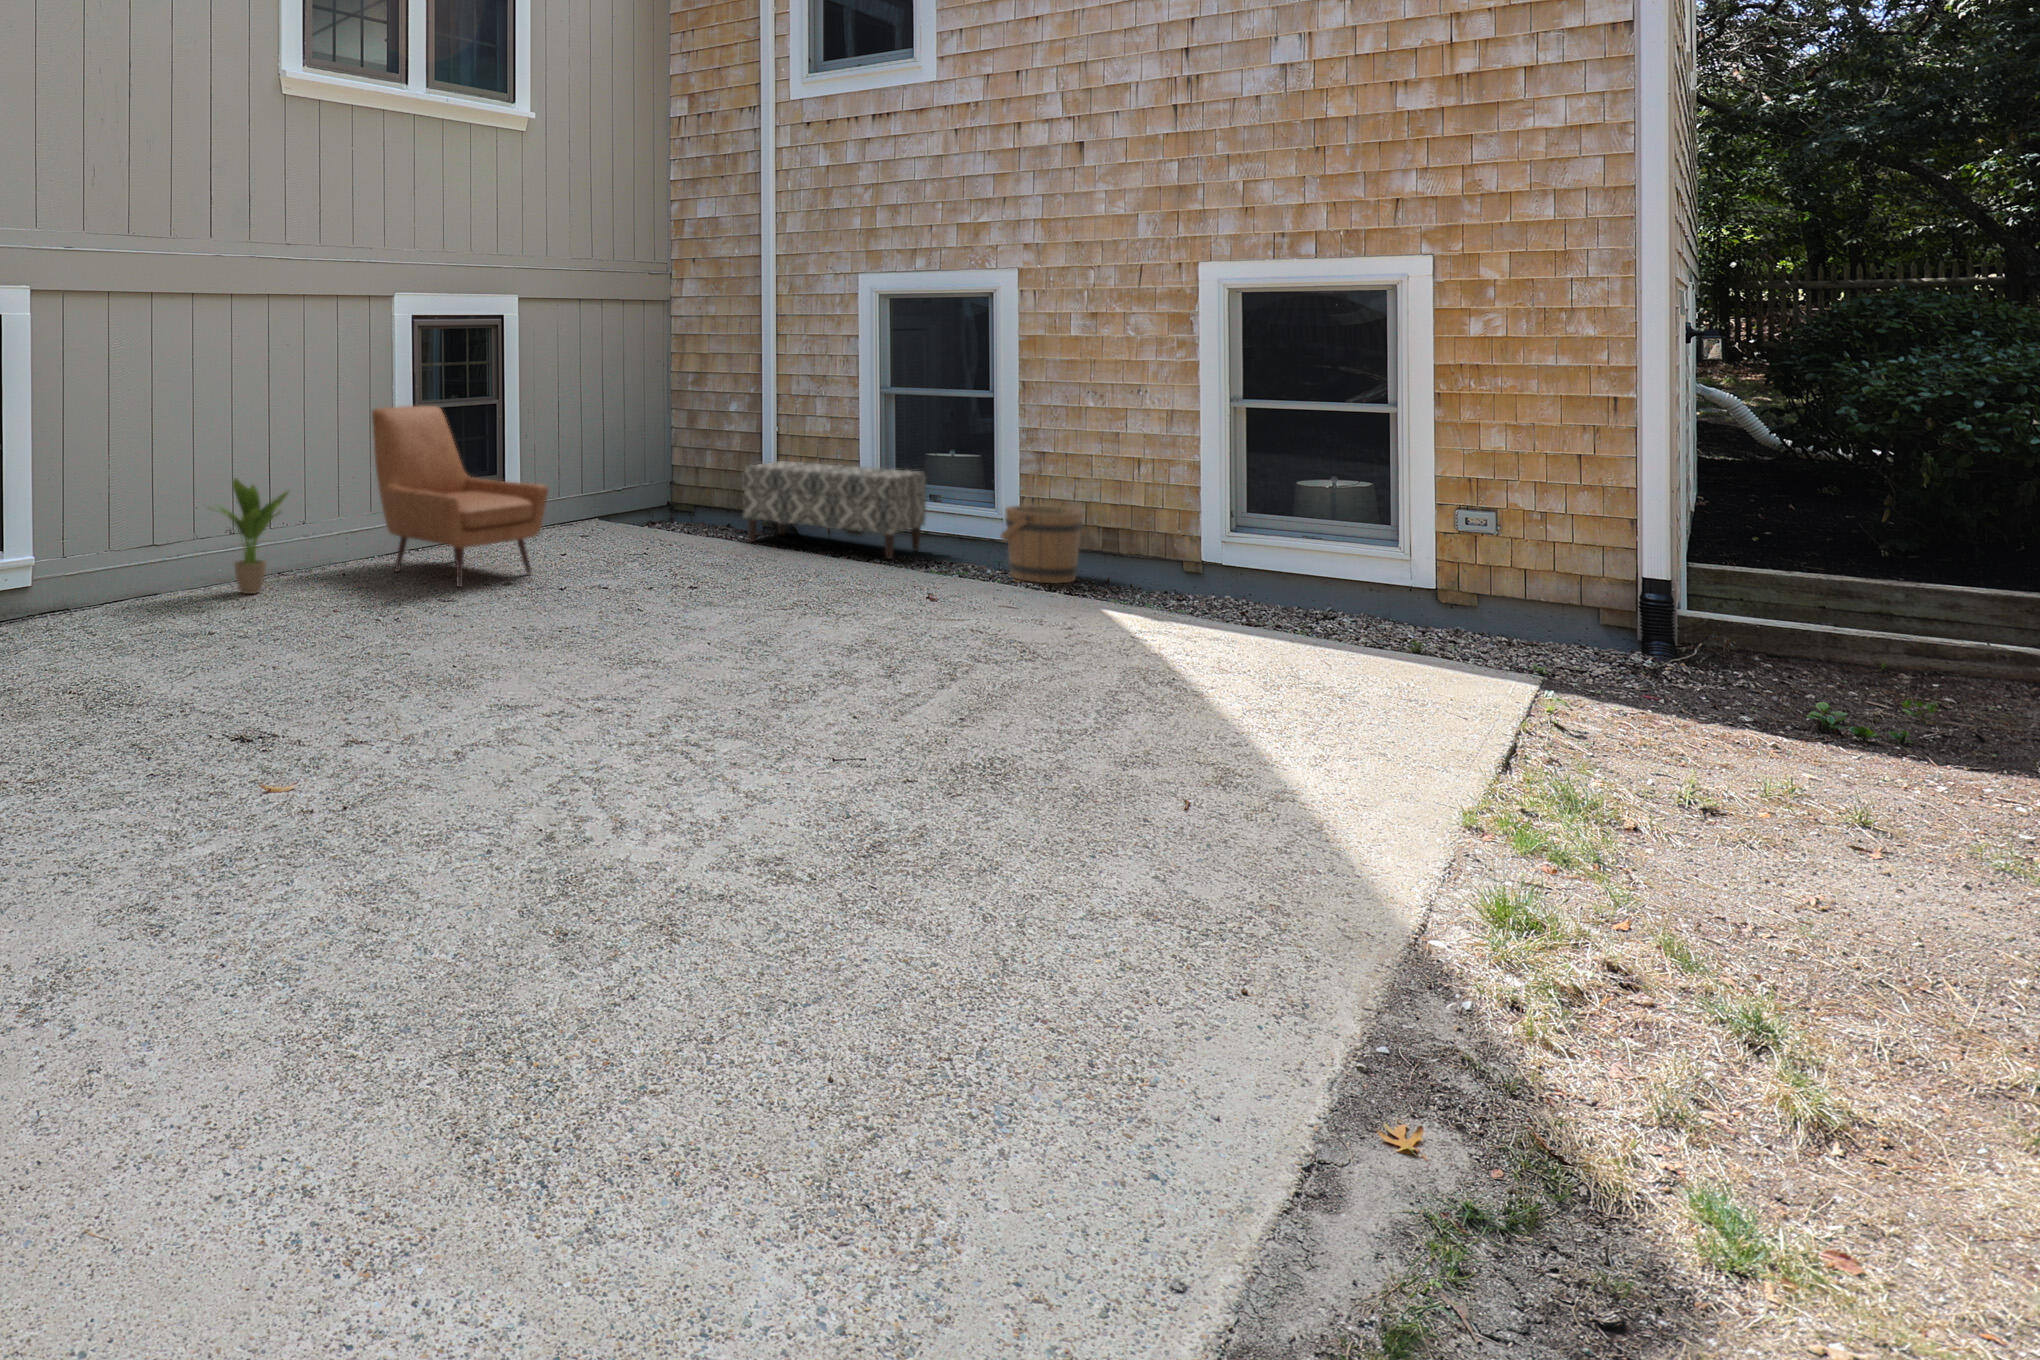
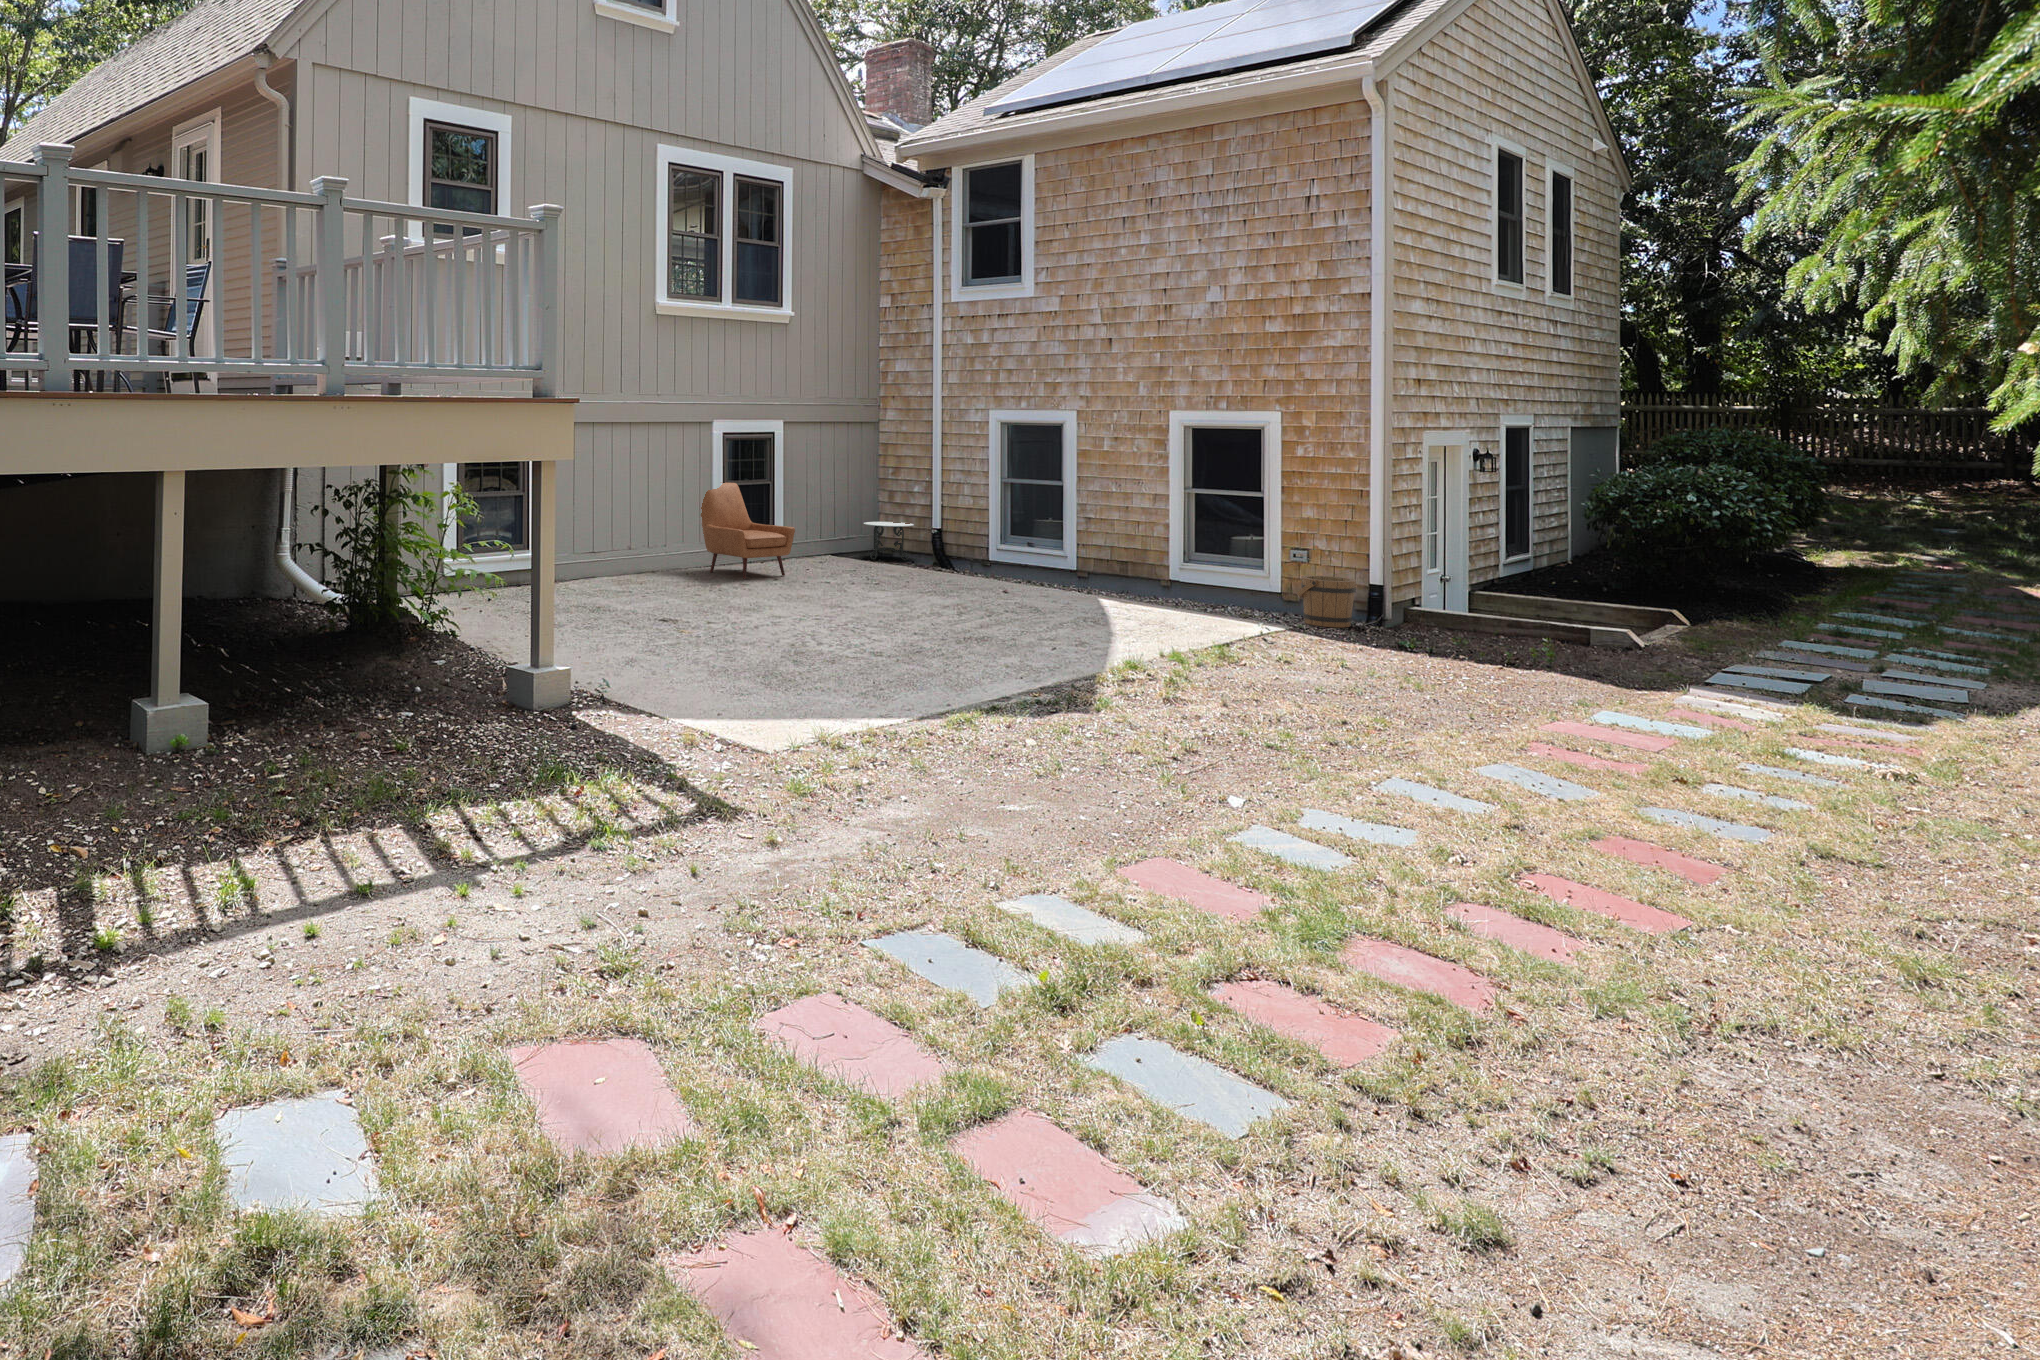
bench: present [743,461,926,559] -> none [916,521,1024,577]
side table: none [648,463,732,529] -> present [864,522,914,561]
potted plant: present [219,479,288,594] -> none [611,516,657,578]
bucket: present [1001,505,1083,583] -> present [1297,576,1356,627]

